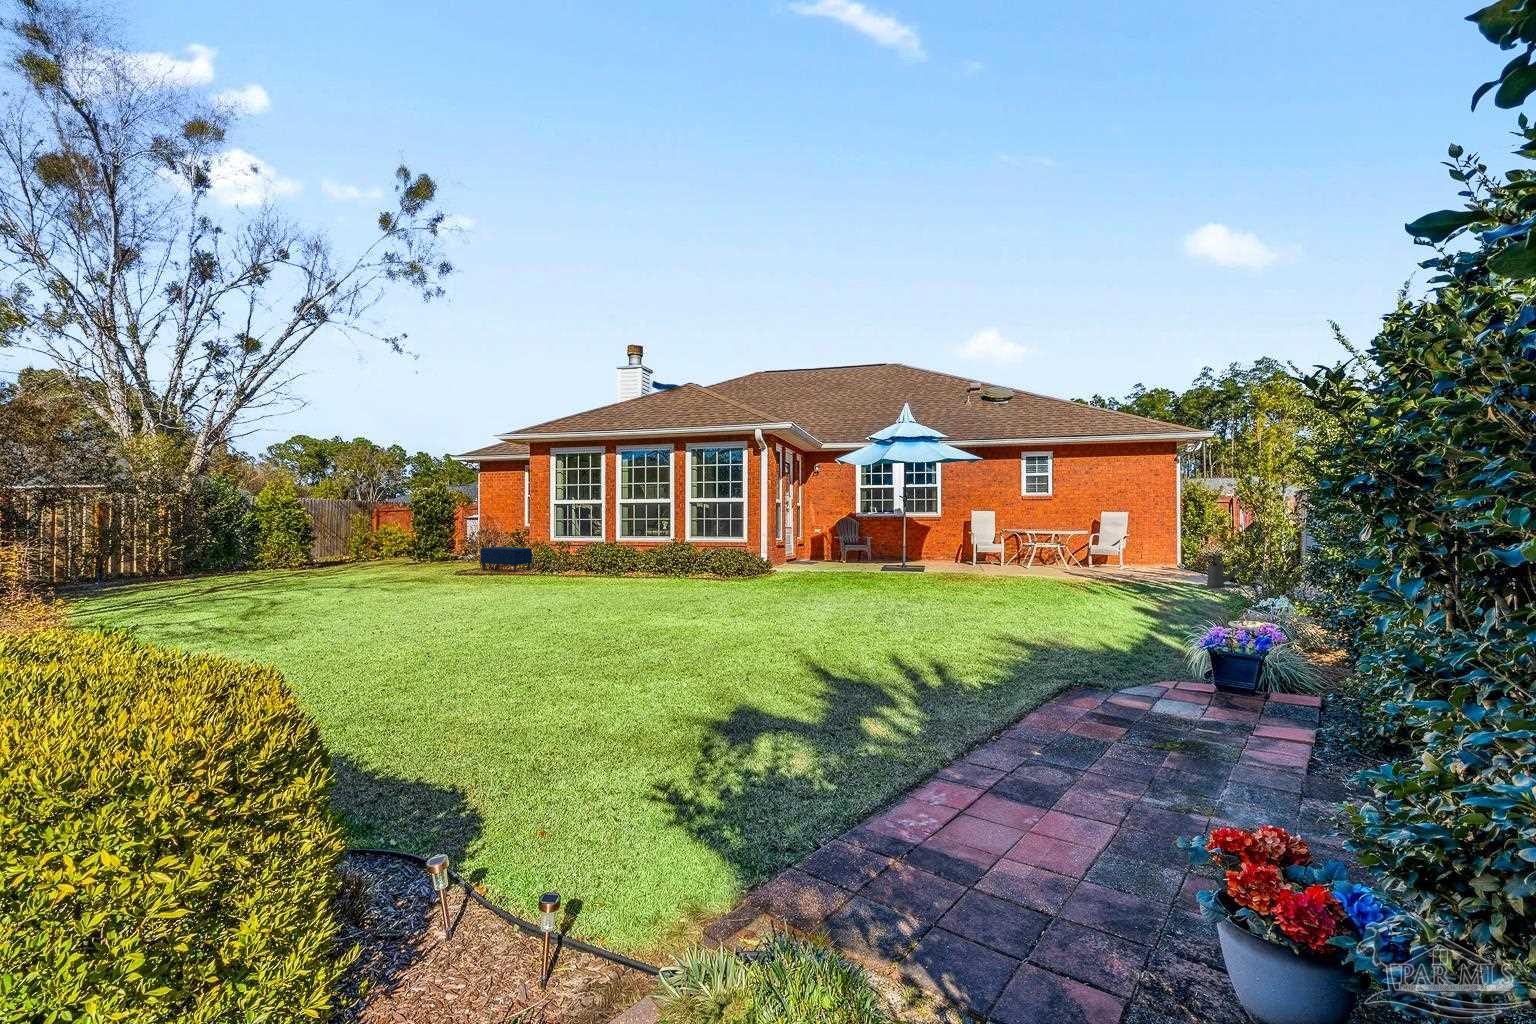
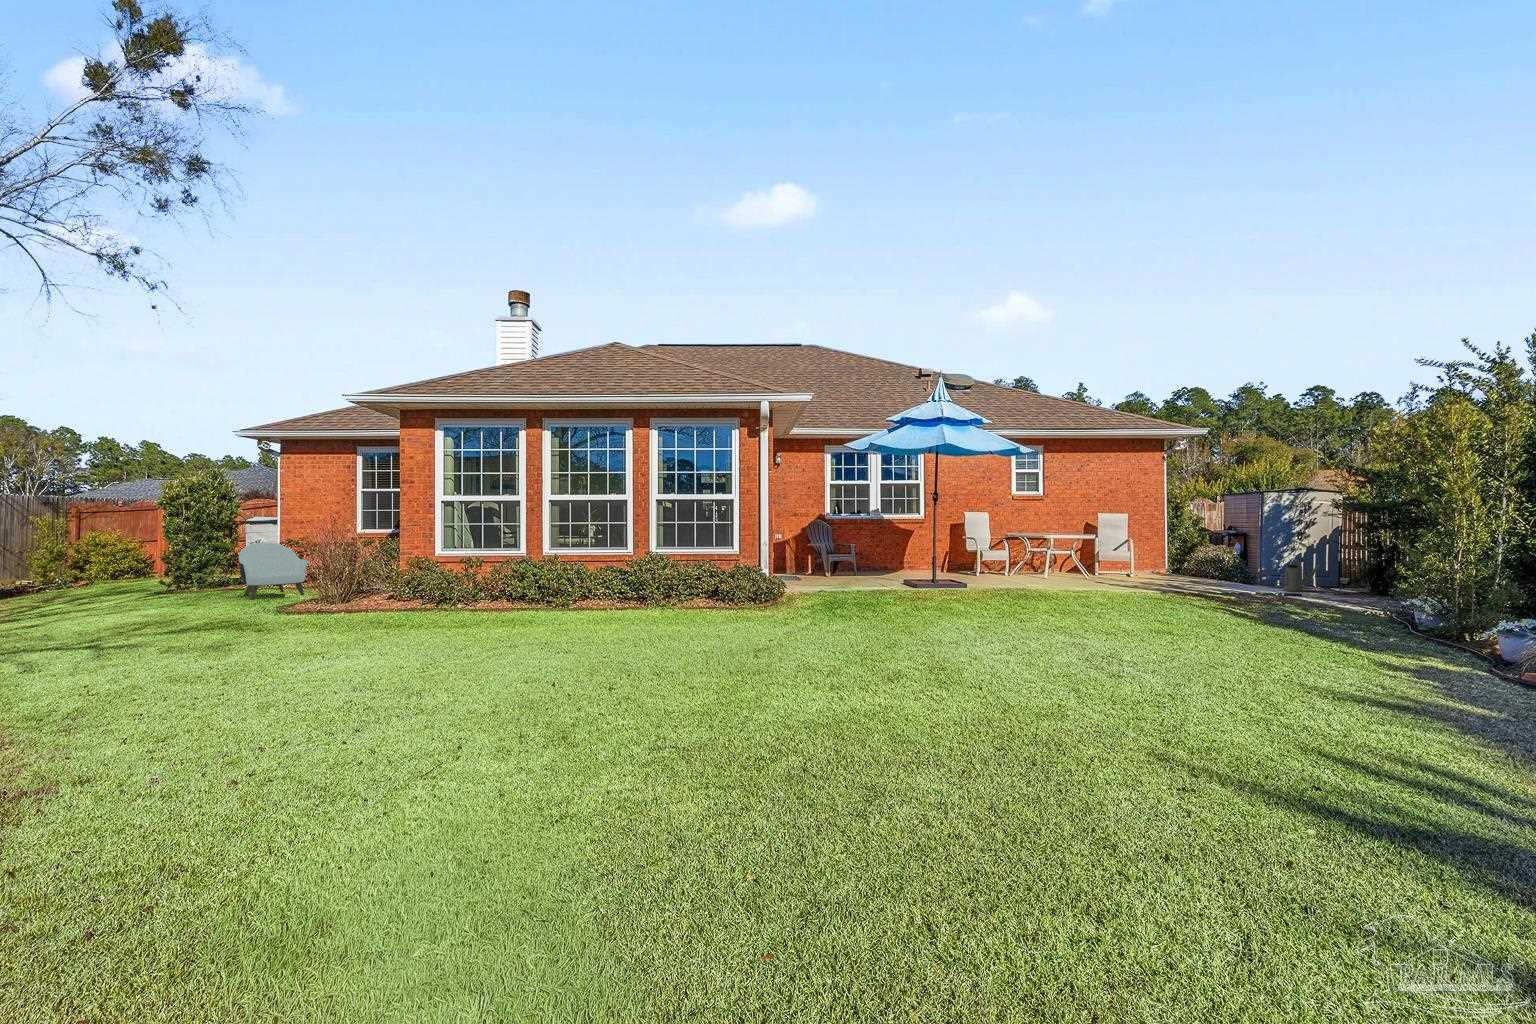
armchair: none [433,531,474,568] -> present [238,542,309,599]
bench: present [480,547,532,572] -> none [336,564,424,603]

